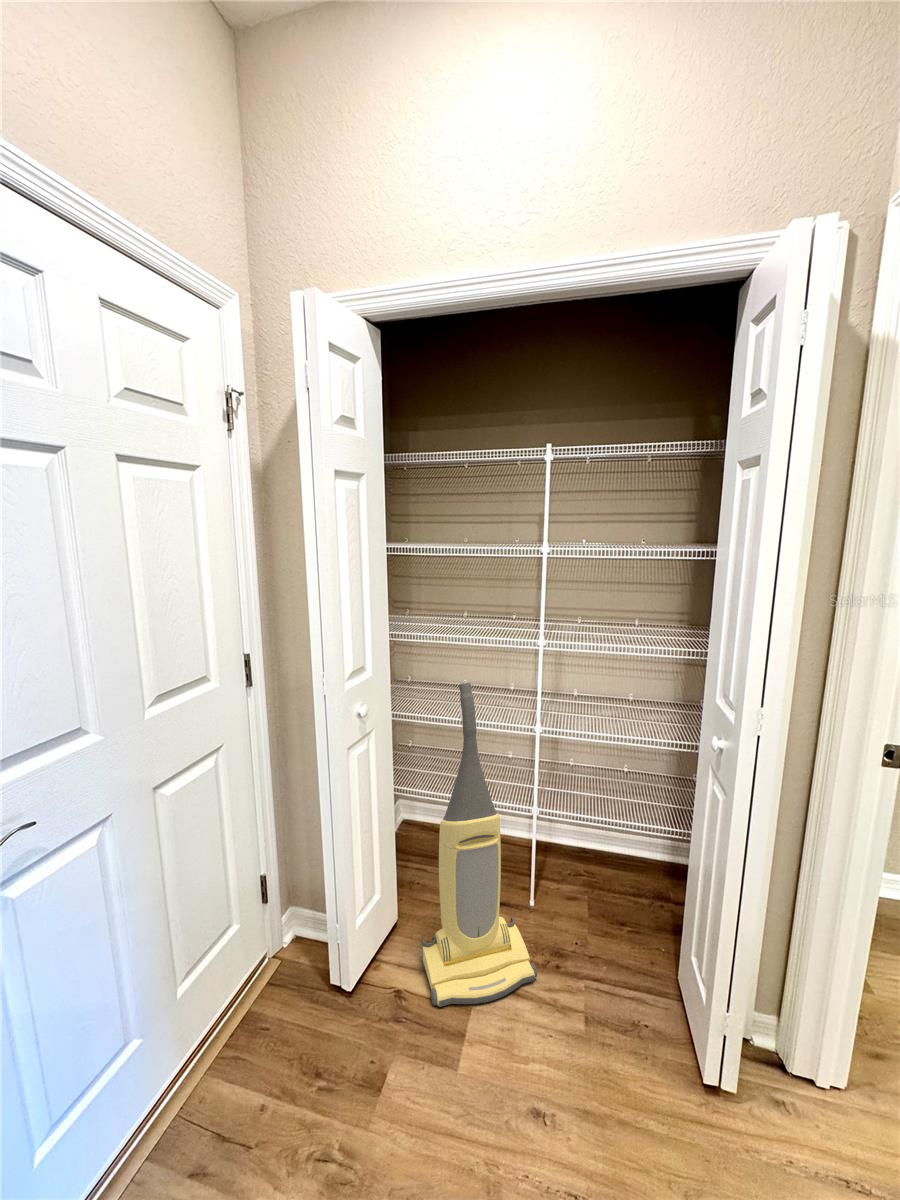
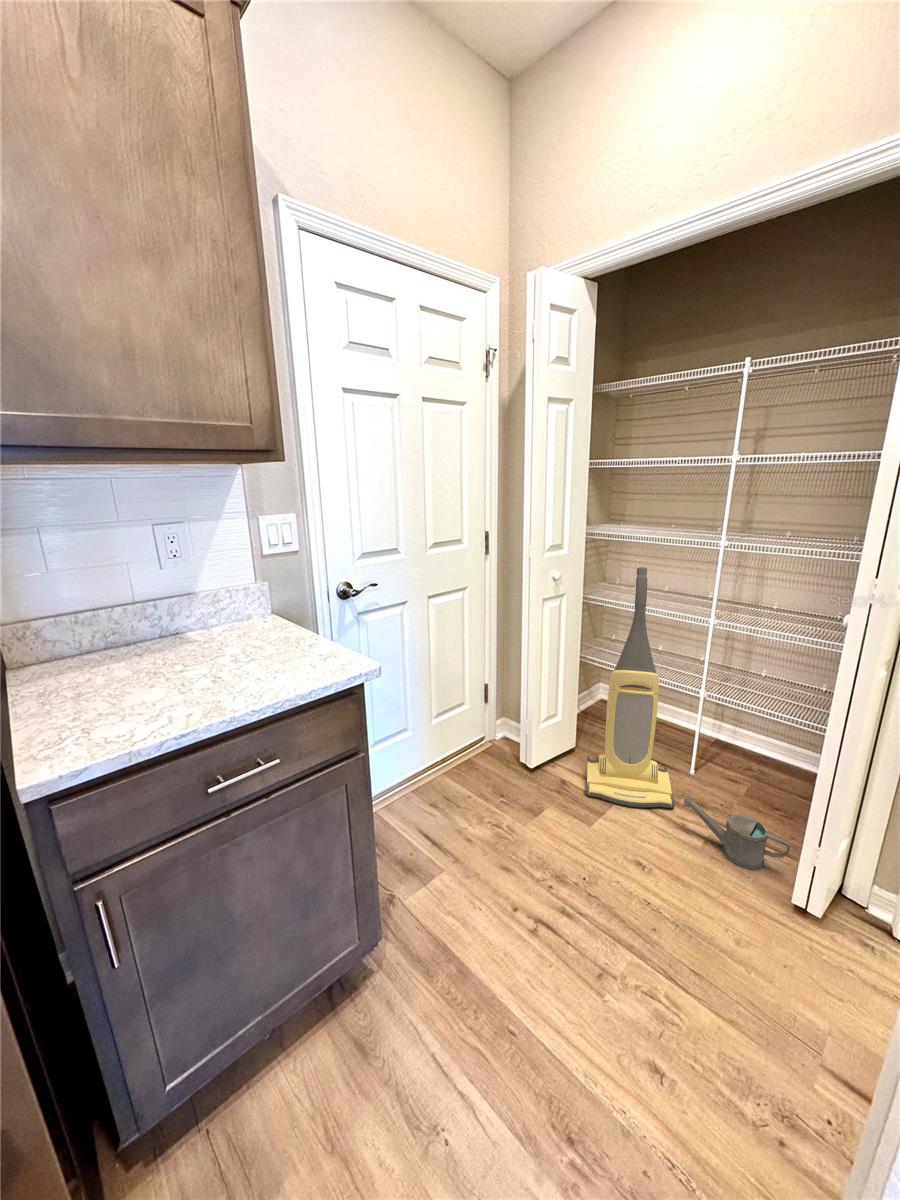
watering can: none [557,965,676,1045] -> present [684,795,791,869]

